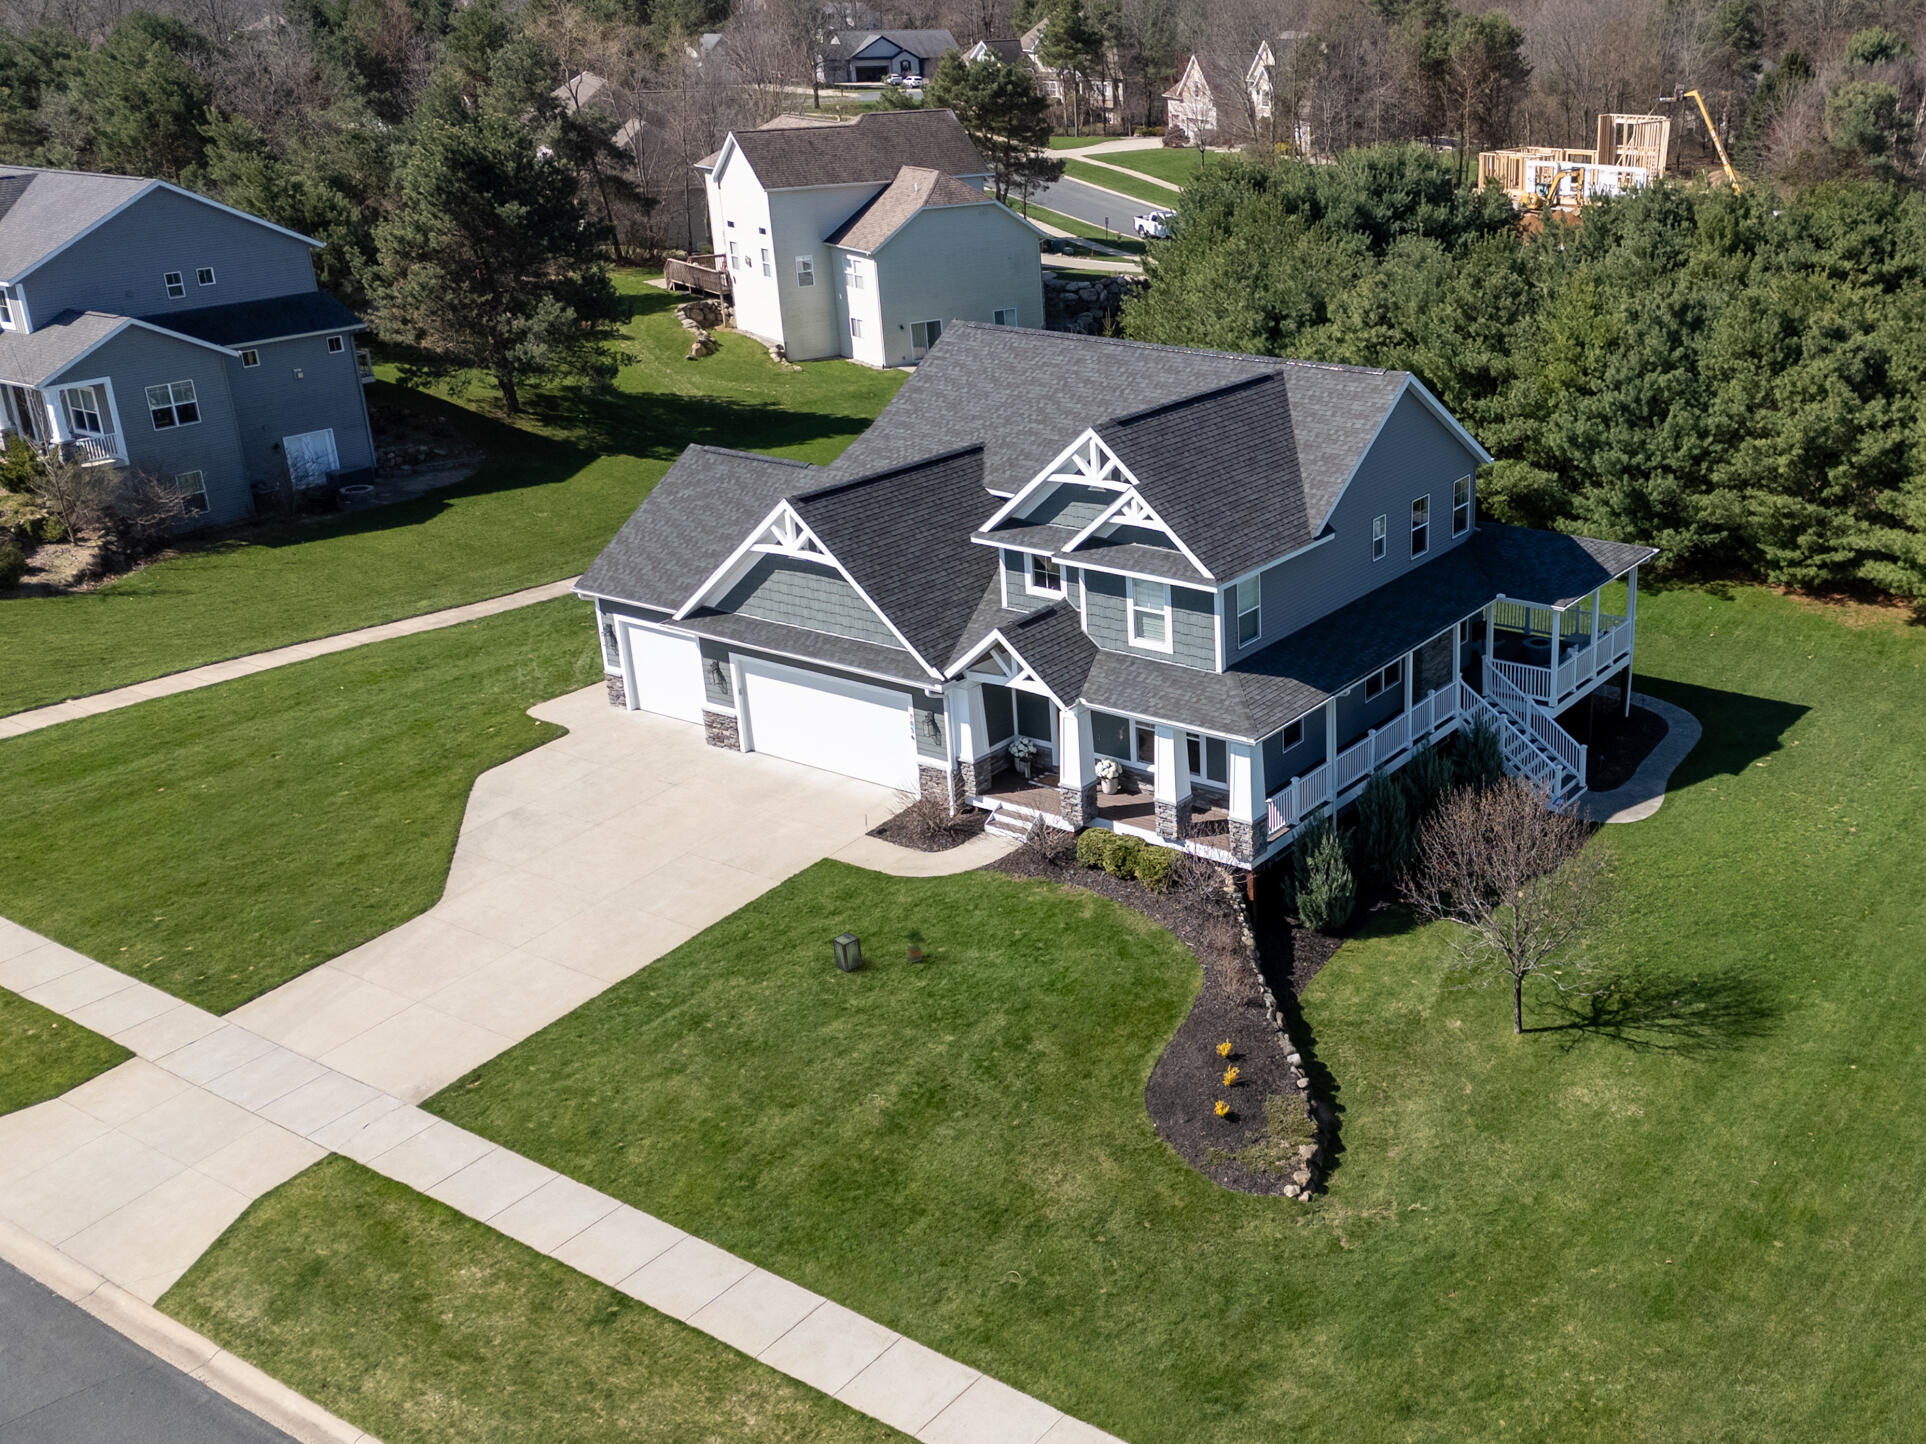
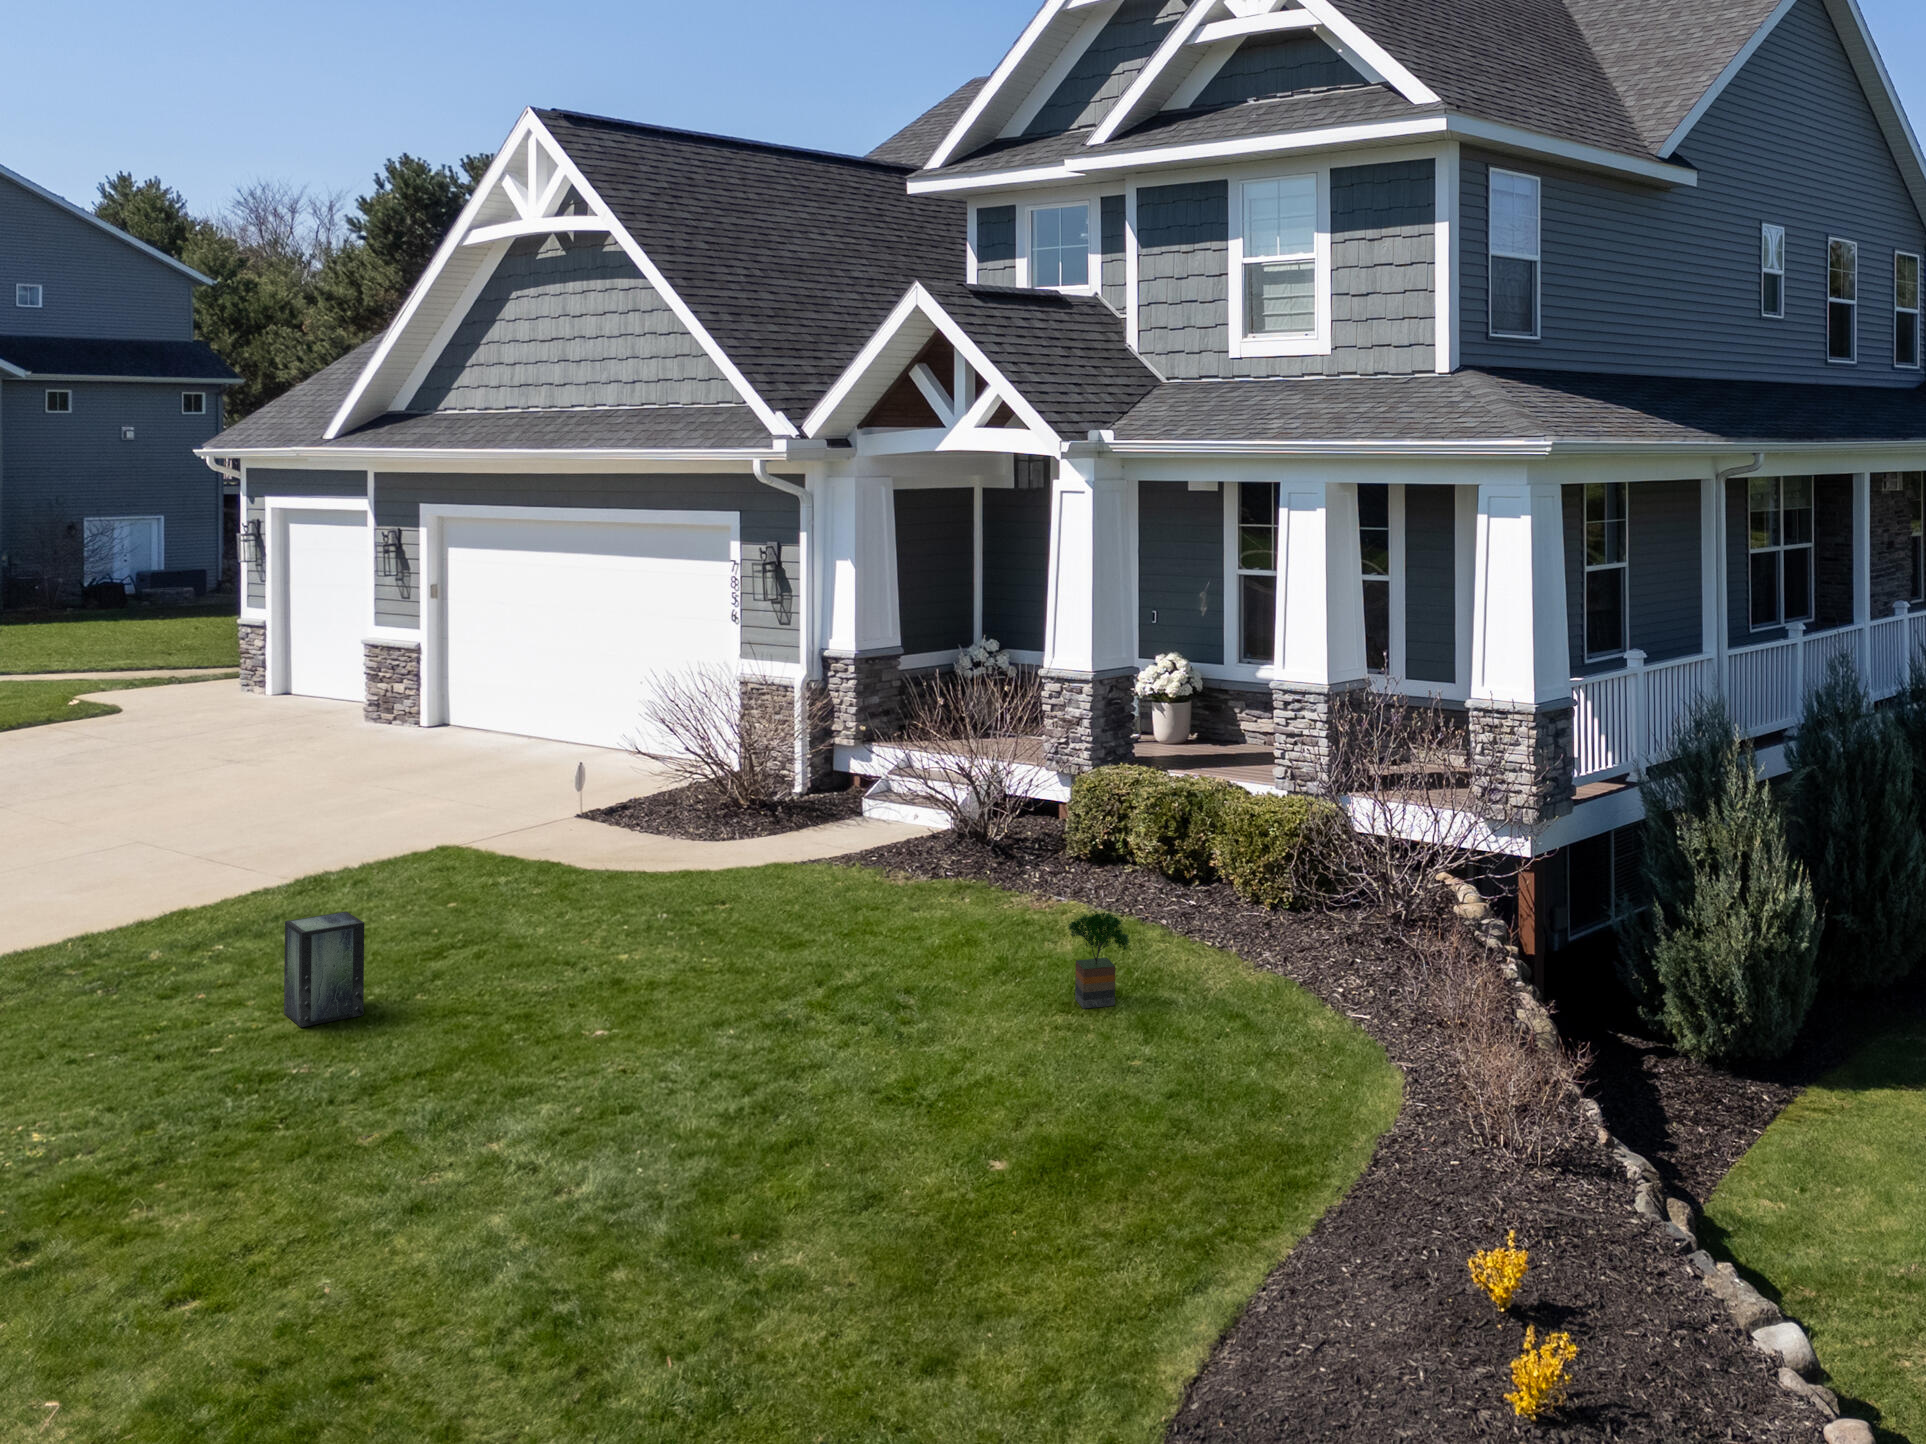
potted tree: present [905,930,925,962] -> present [1068,912,1129,1009]

